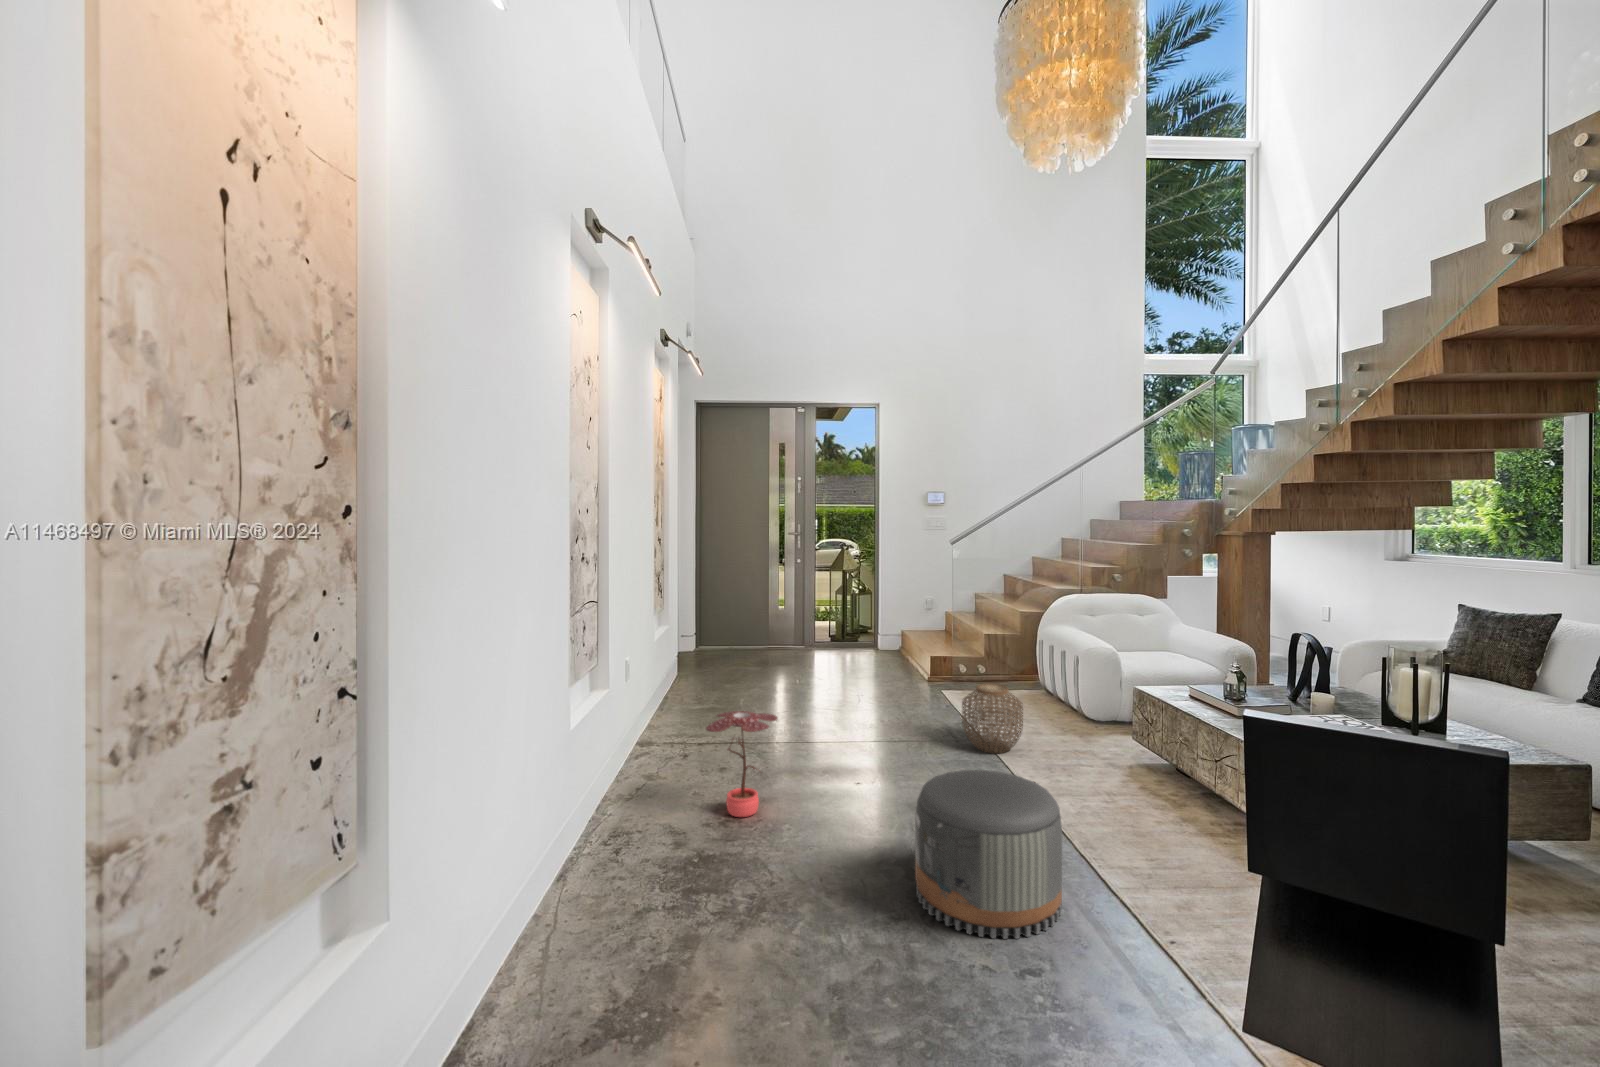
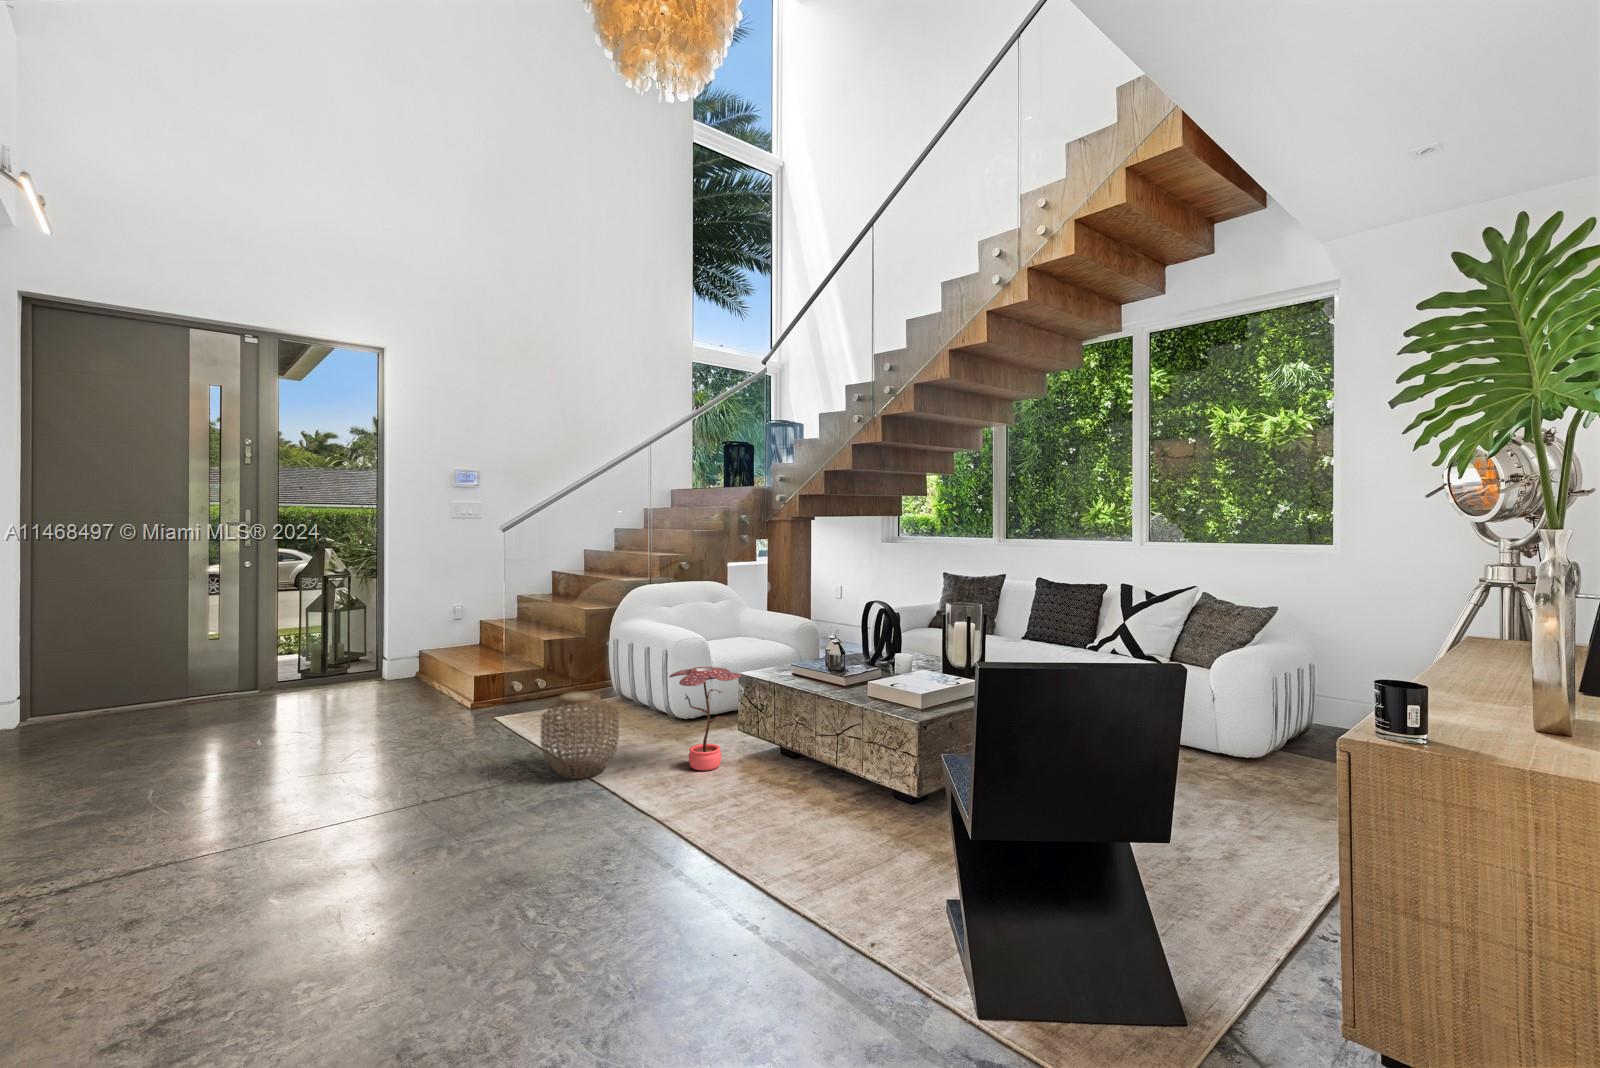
potted plant: present [706,711,777,817] -> present [669,667,742,770]
pouf: present [915,770,1062,939] -> none [543,789,744,1029]

